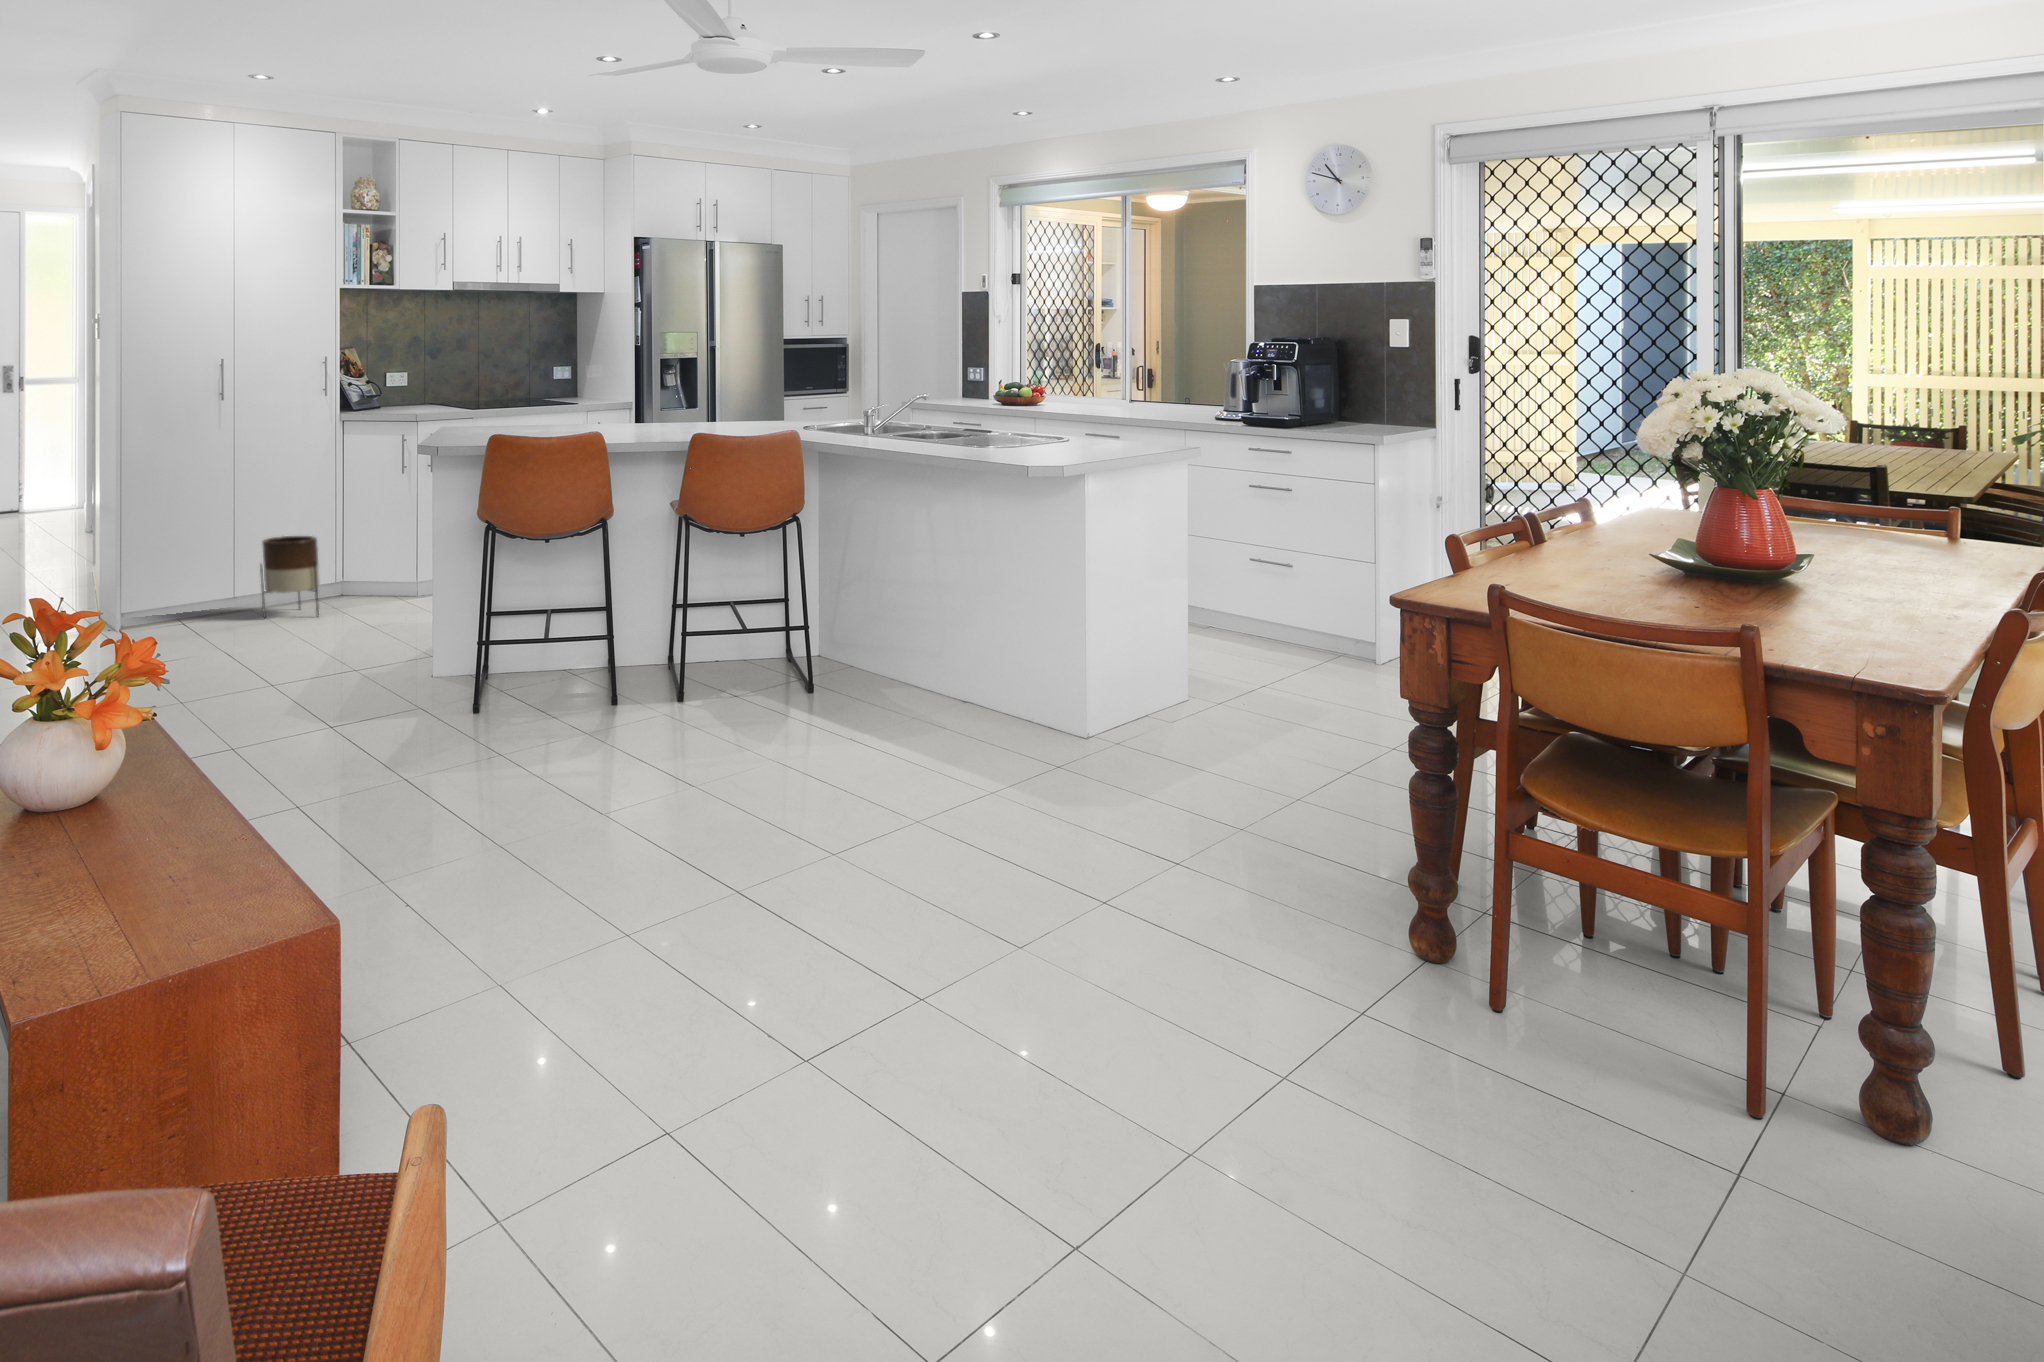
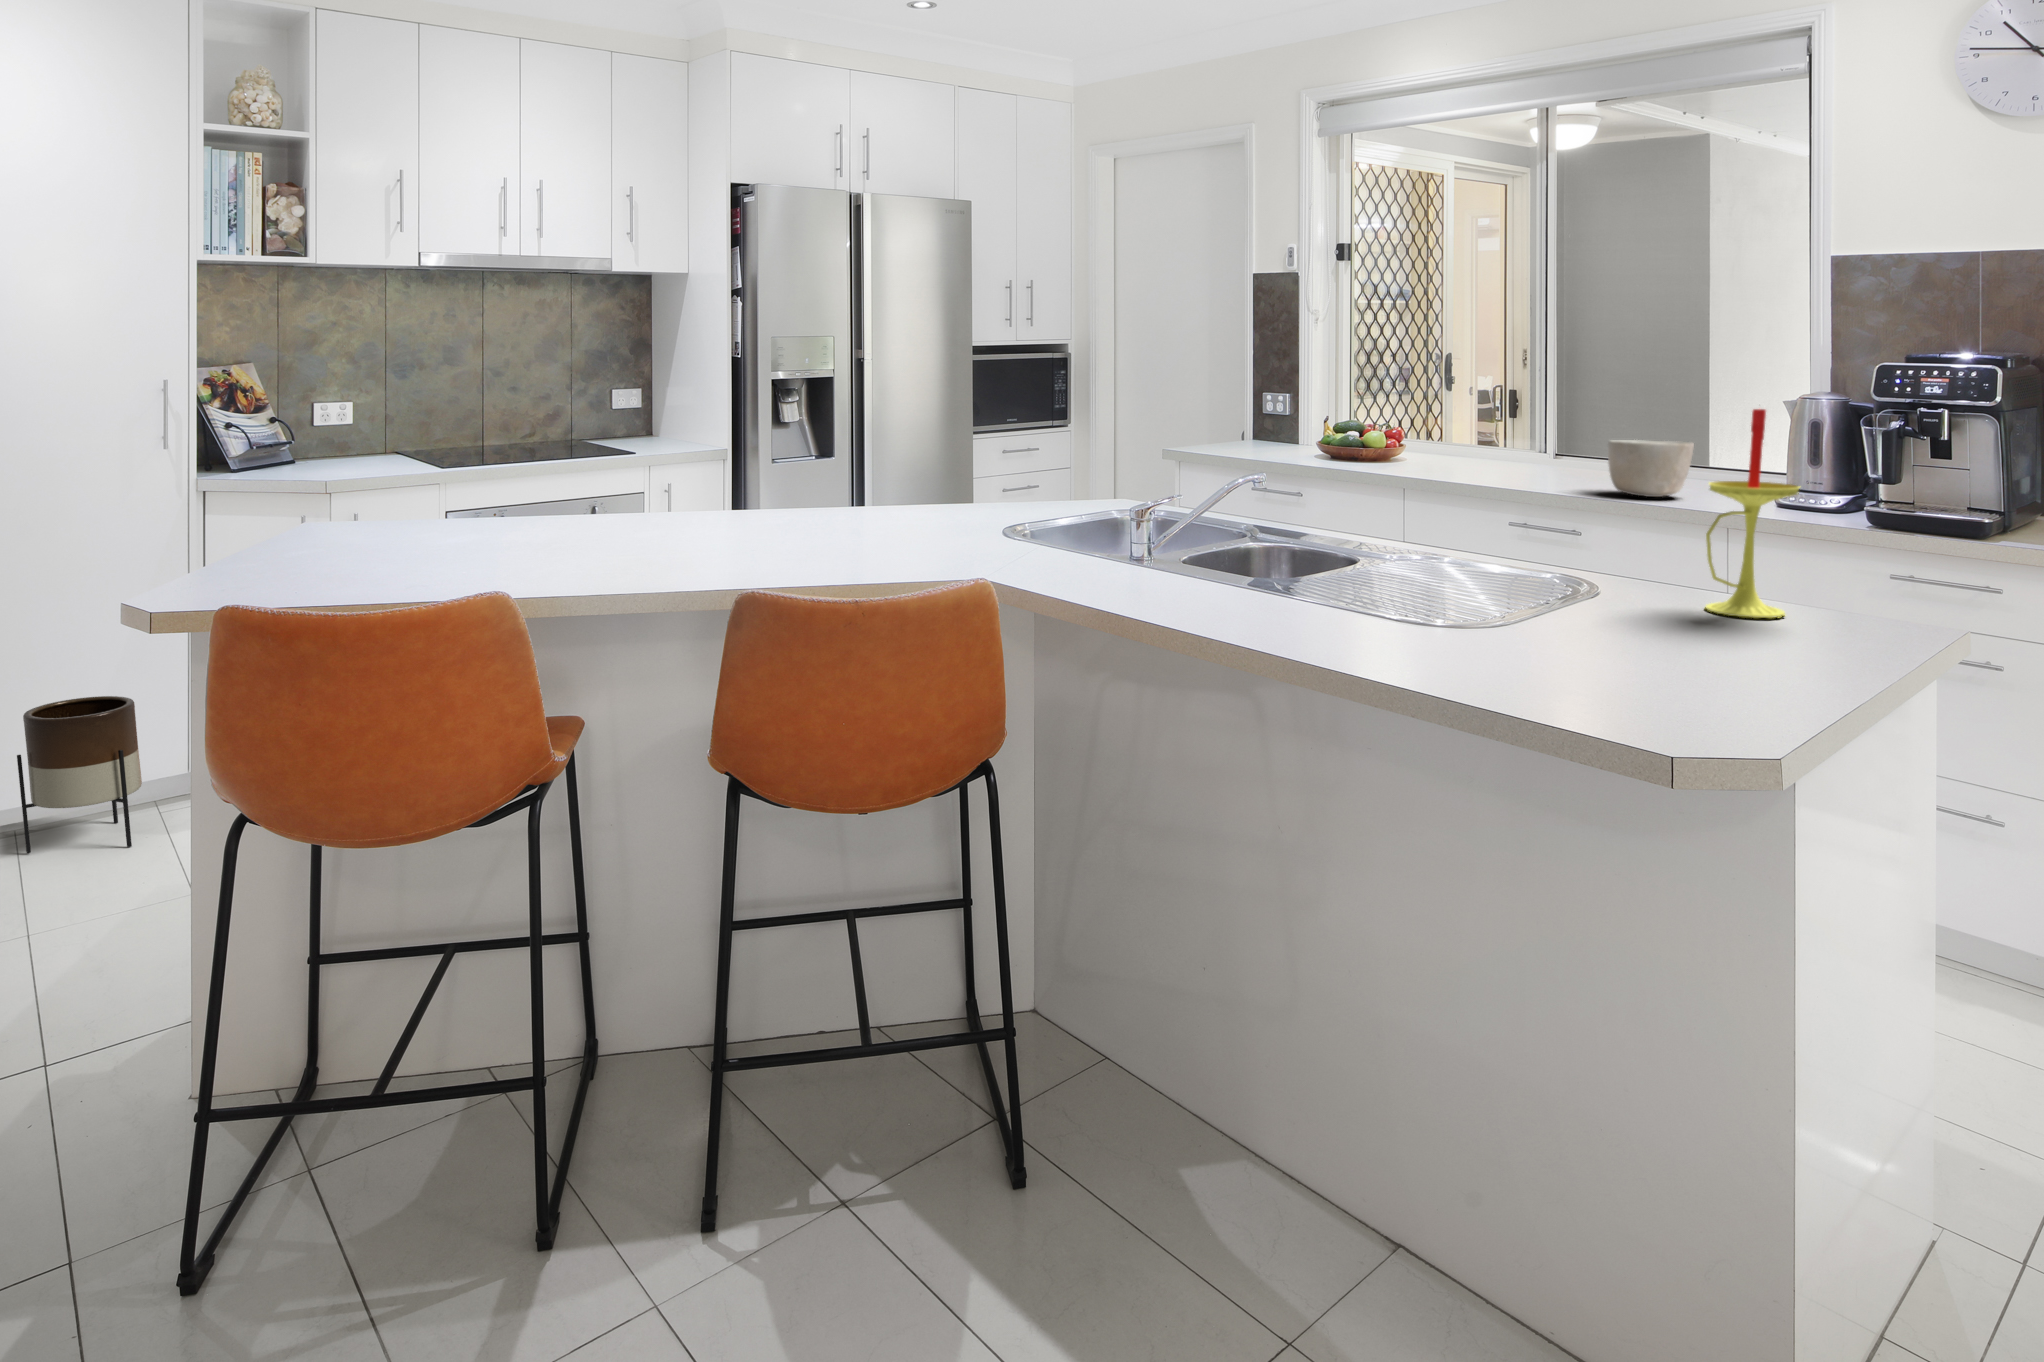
candle: none [1092,355,1131,443] -> present [1705,409,1800,618]
bowl: none [1140,388,1184,418] -> present [1608,440,1694,497]

